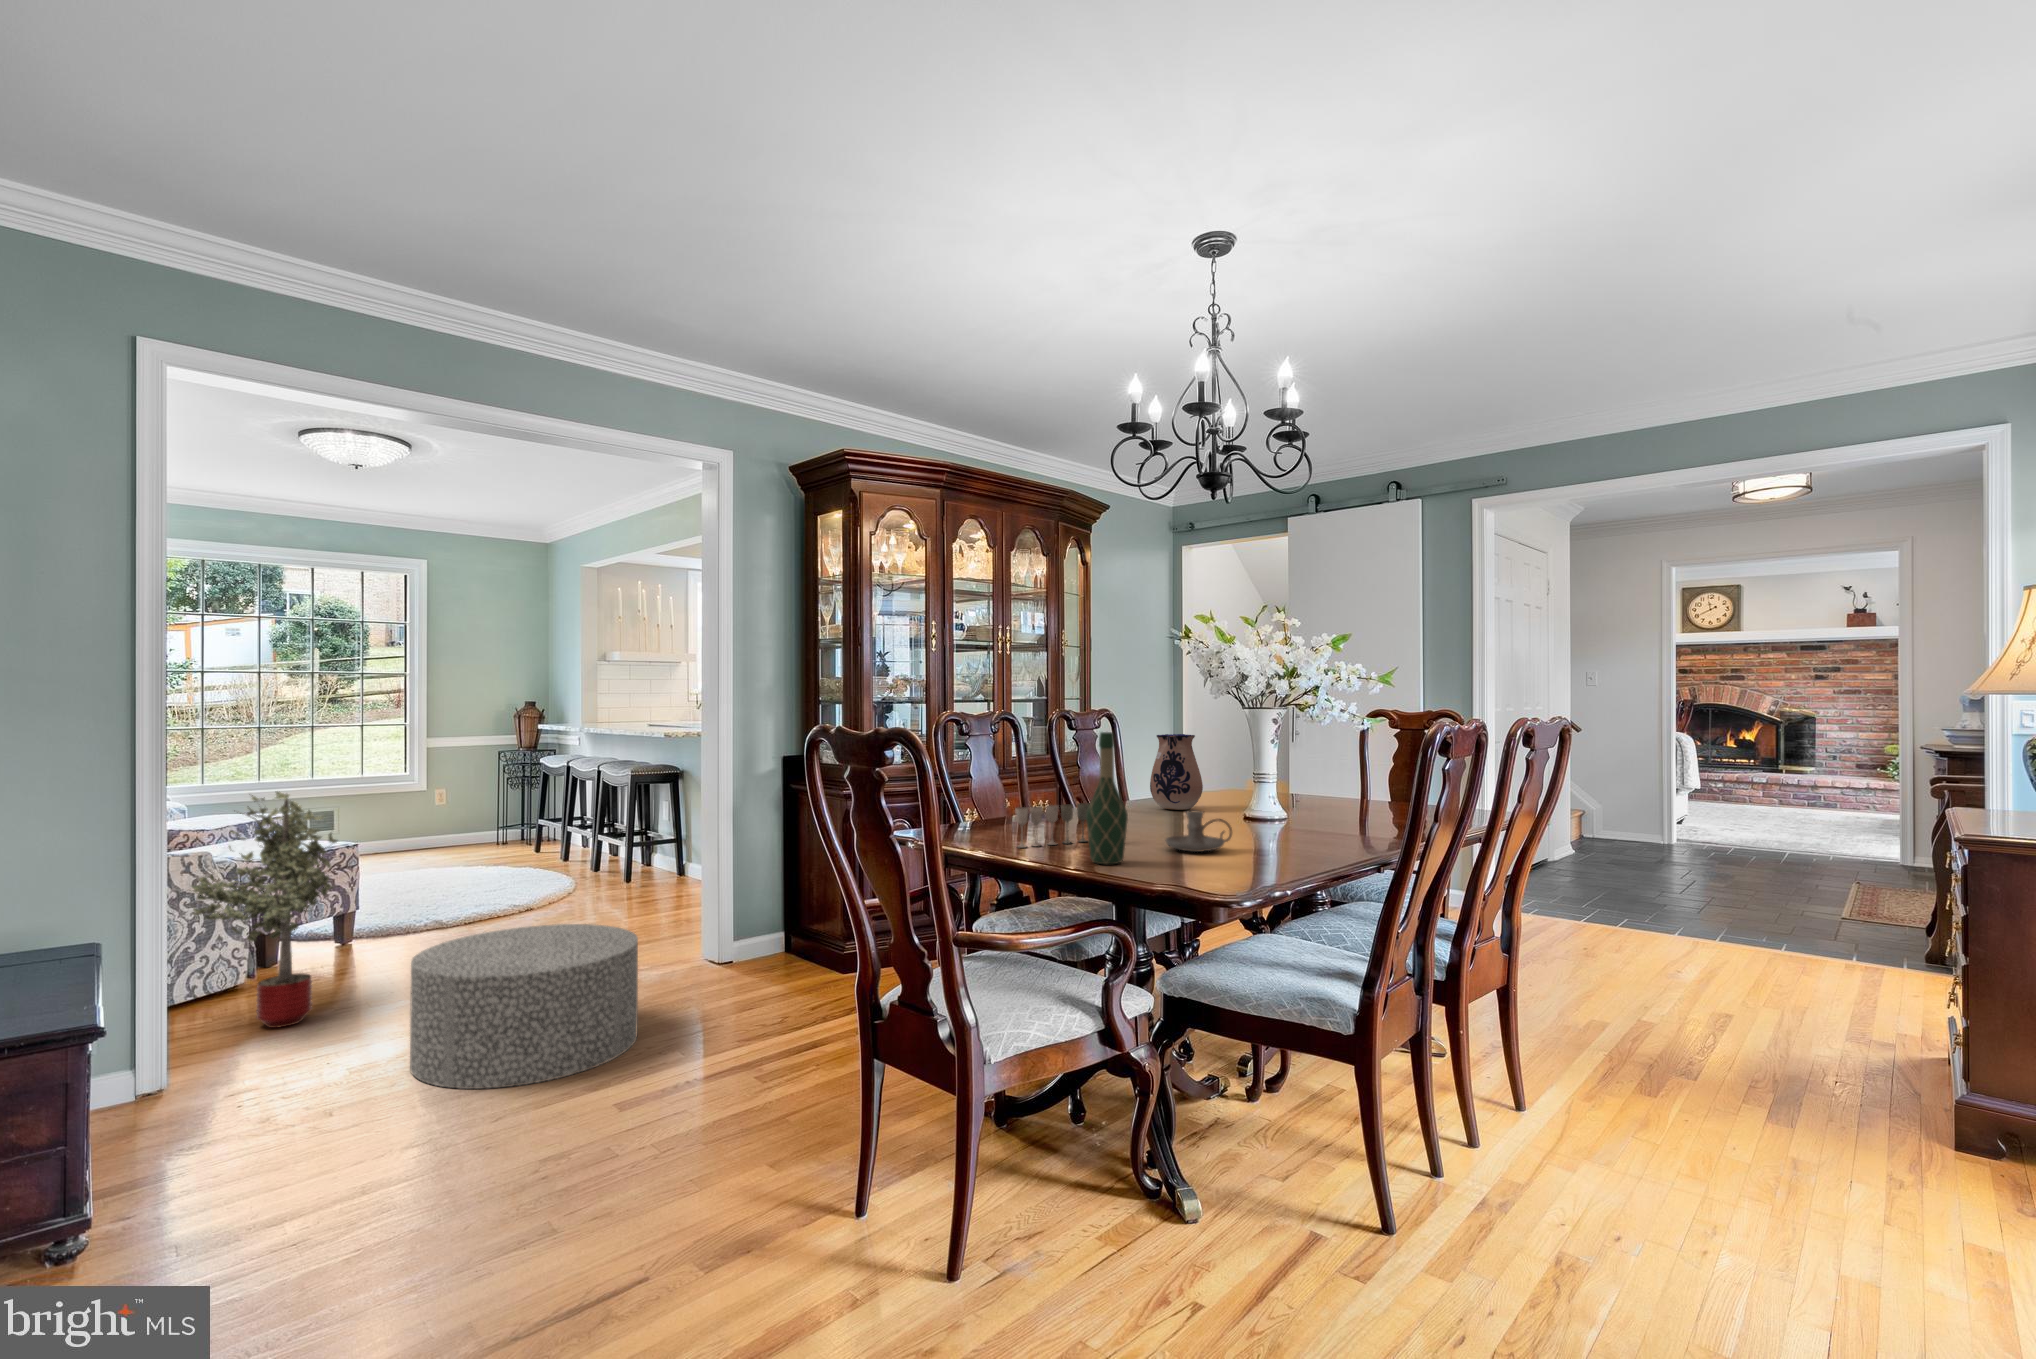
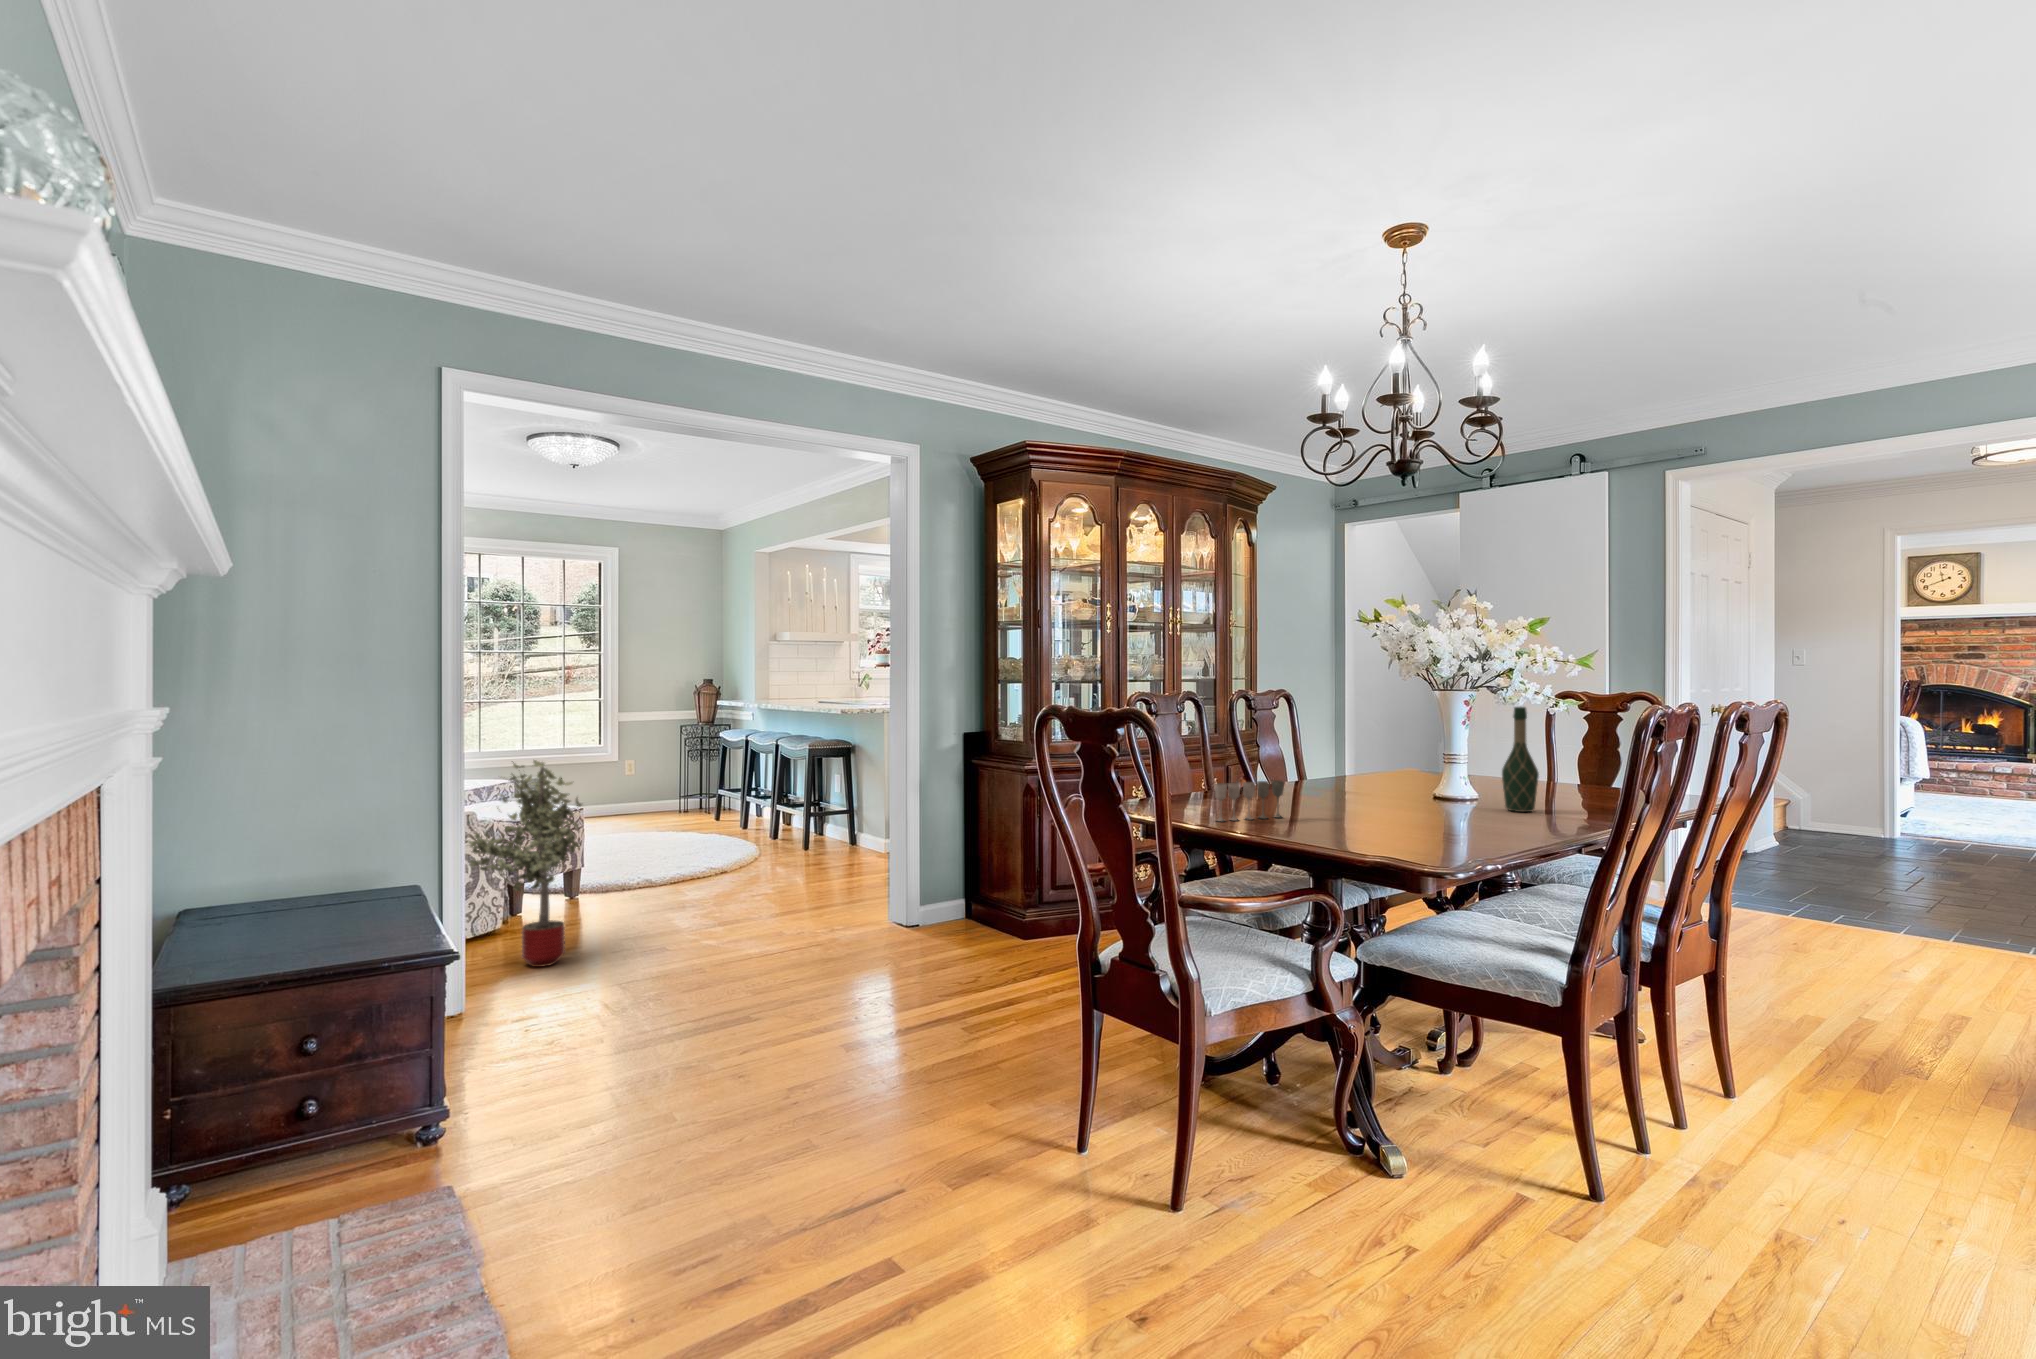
wine bottle: present [1086,732,1128,864] -> present [1502,707,1539,812]
ceramic pitcher: present [1150,734,1203,810] -> none [1333,715,1387,789]
candle holder: present [1165,811,1232,852] -> none [1362,789,1430,829]
ottoman: present [410,924,638,1089] -> none [658,884,848,1026]

